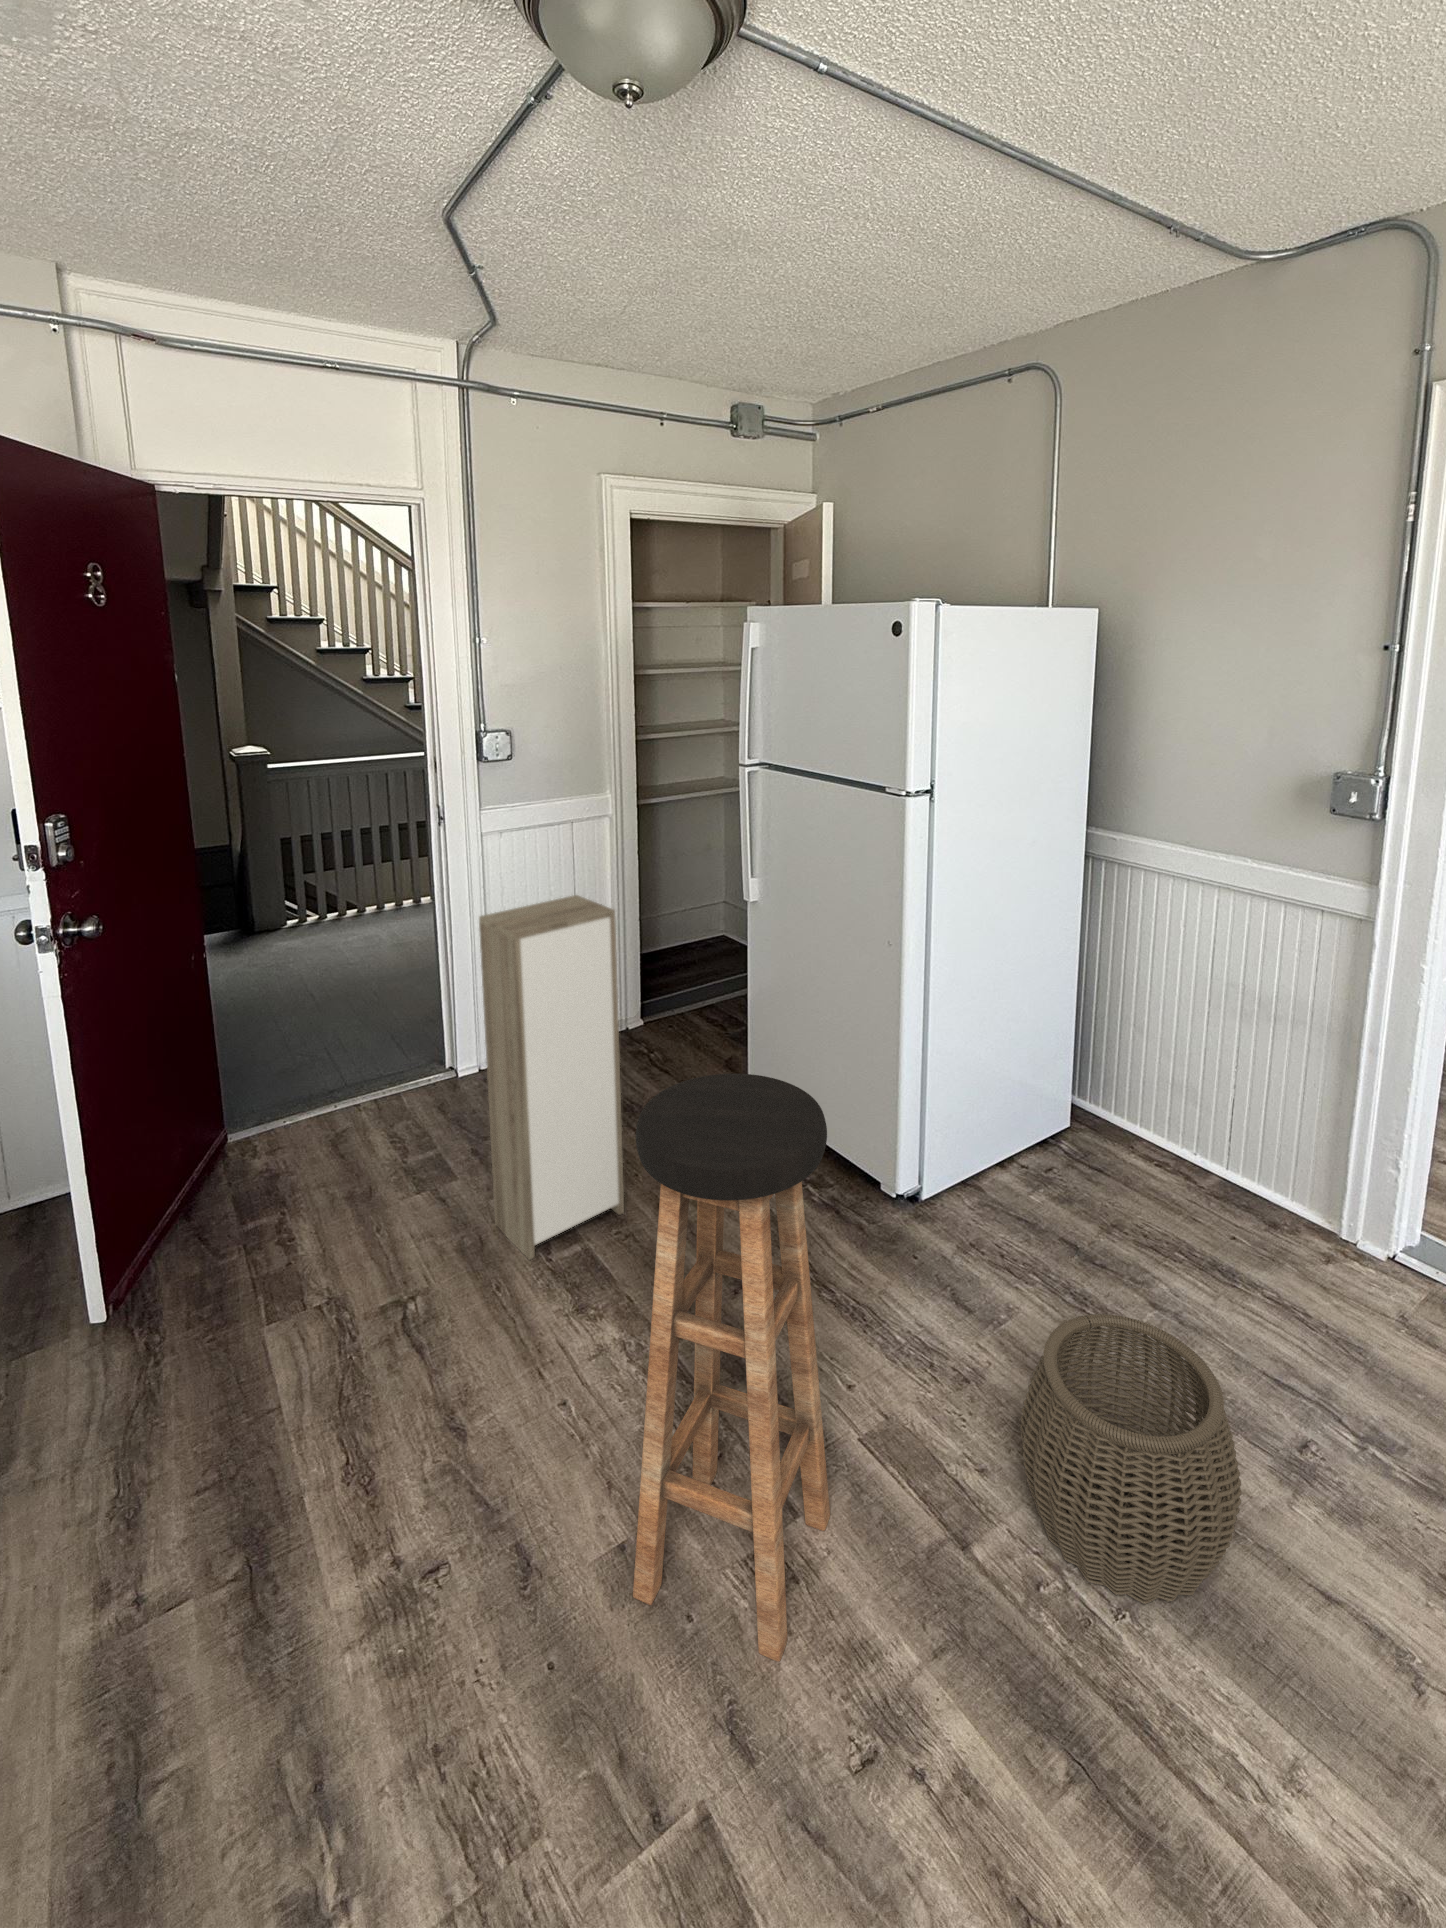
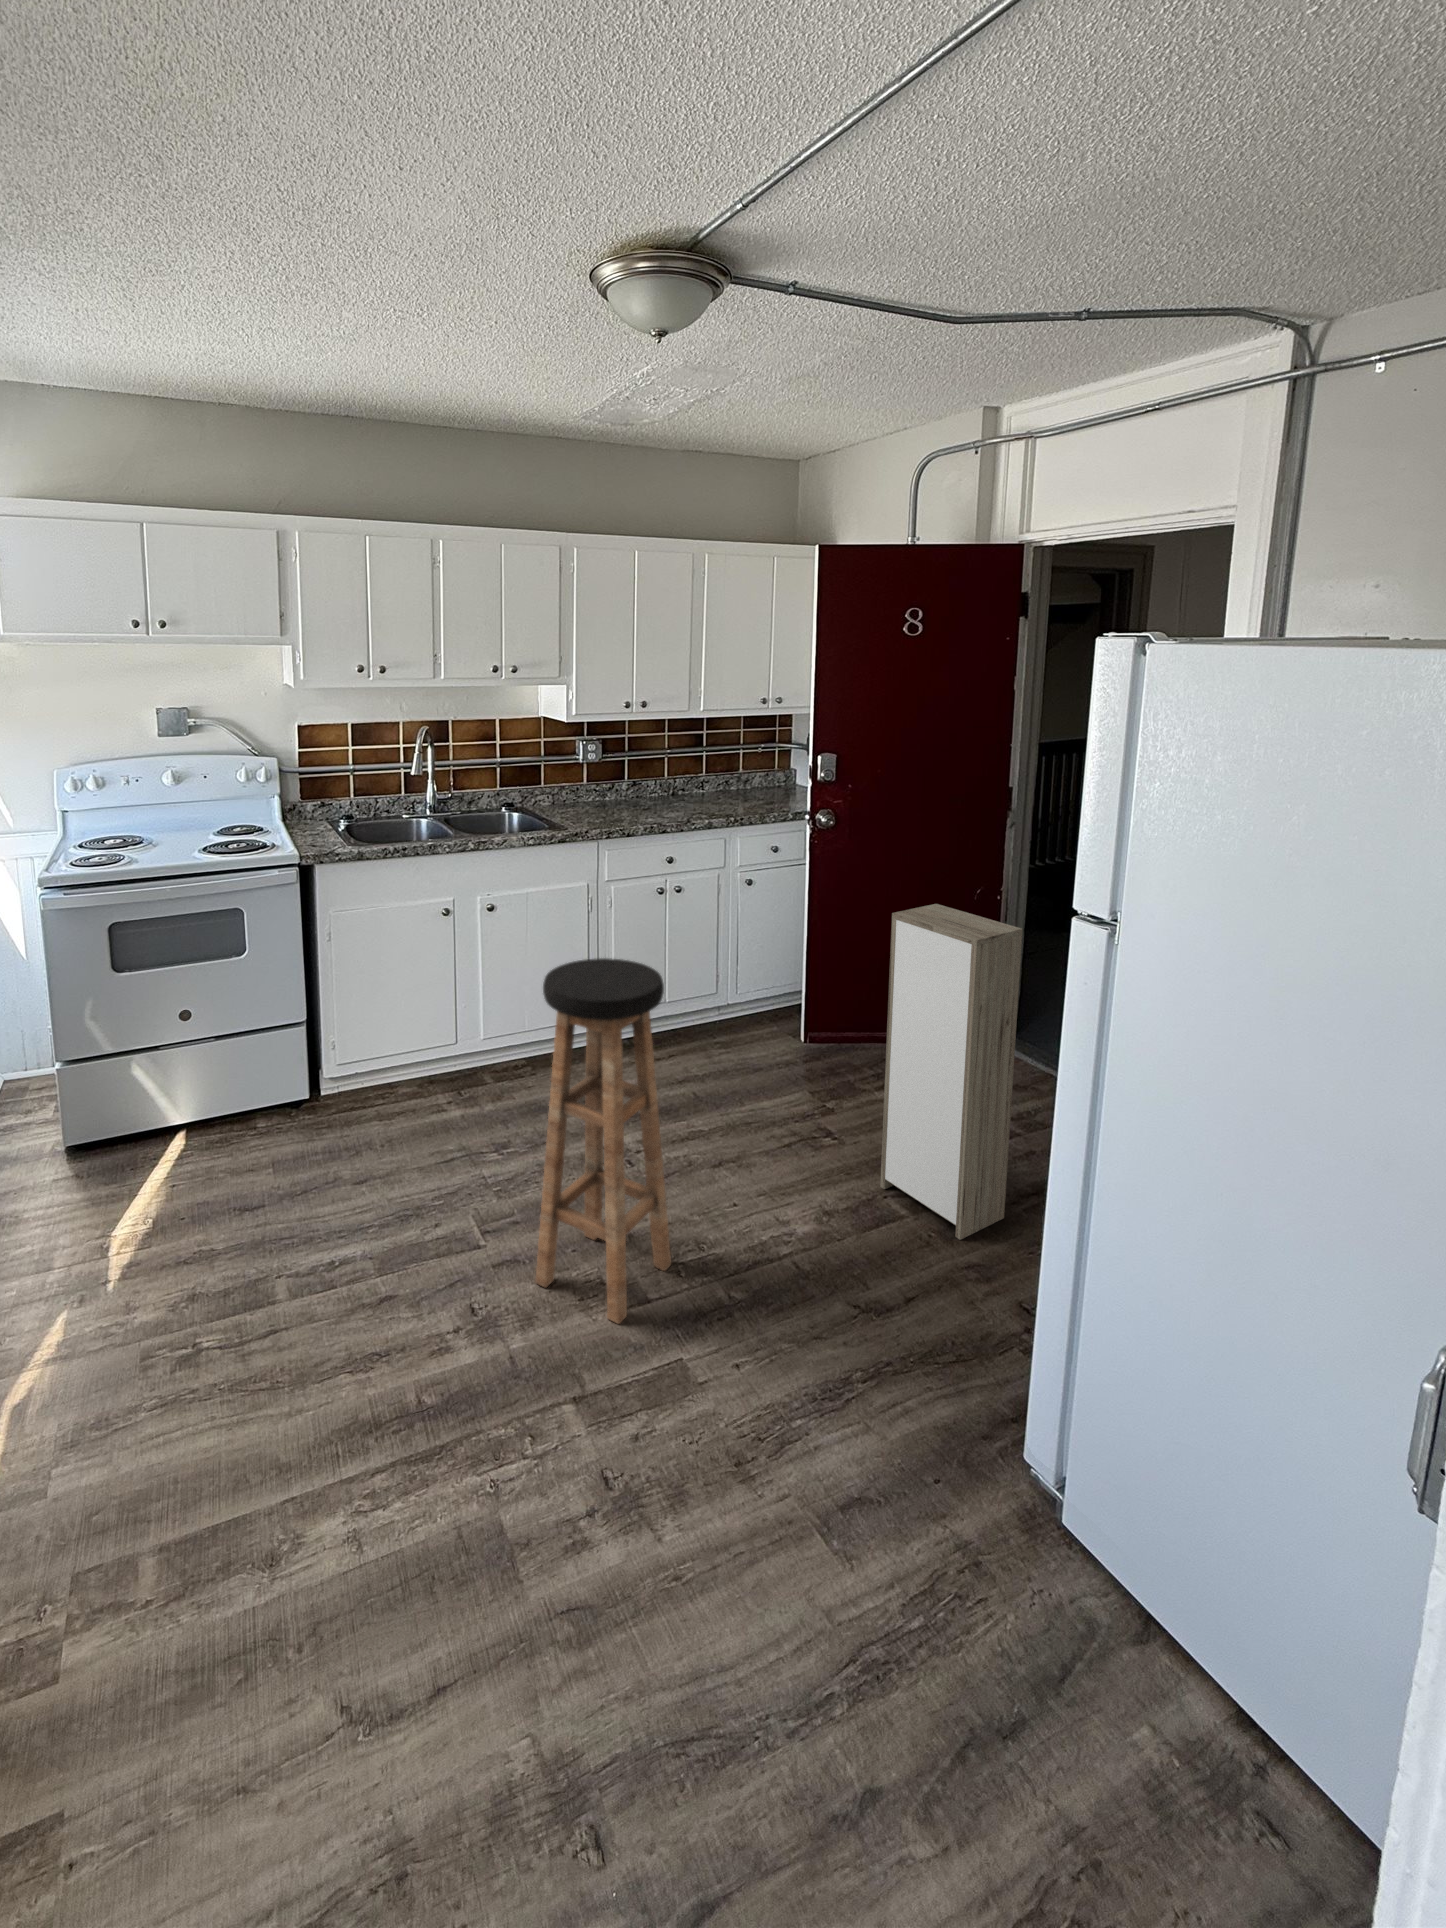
woven basket: present [1020,1314,1242,1604] -> none [460,1323,653,1601]

